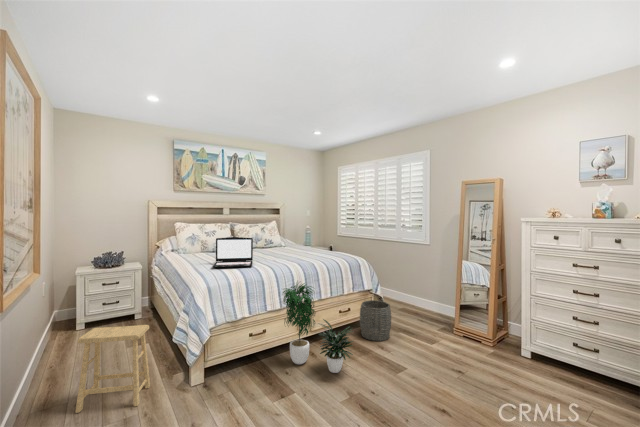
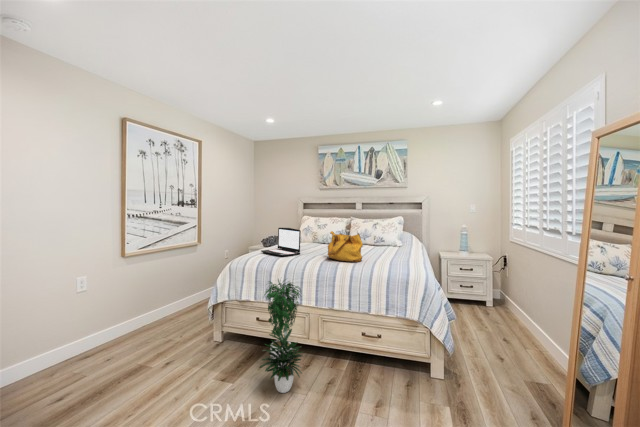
handbag: none [283,234,315,260] -> present [328,231,363,262]
woven basket: present [360,300,391,341] -> none [380,336,428,405]
footstool: present [76,325,150,413] -> none [164,275,201,333]

